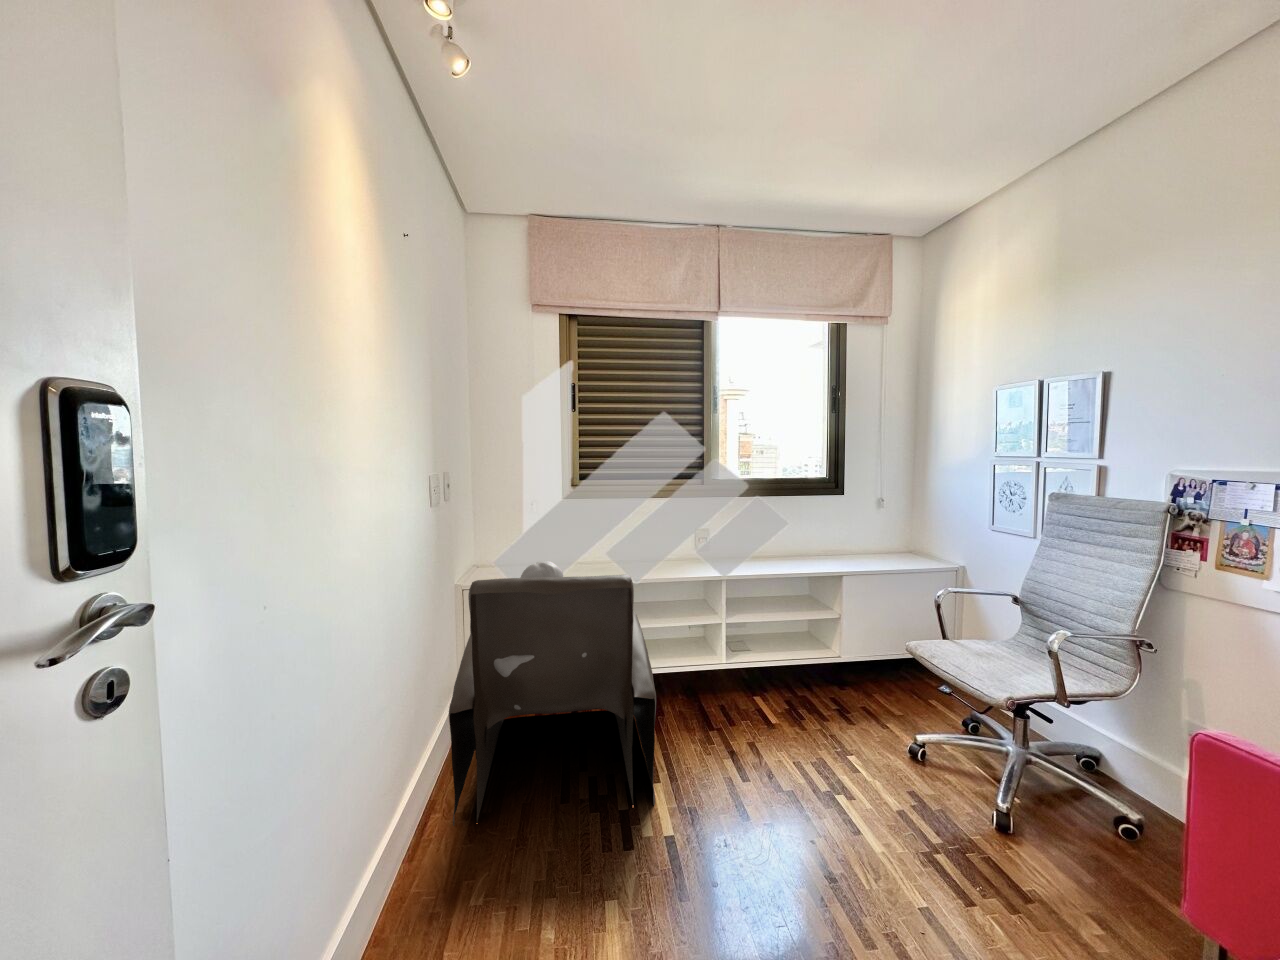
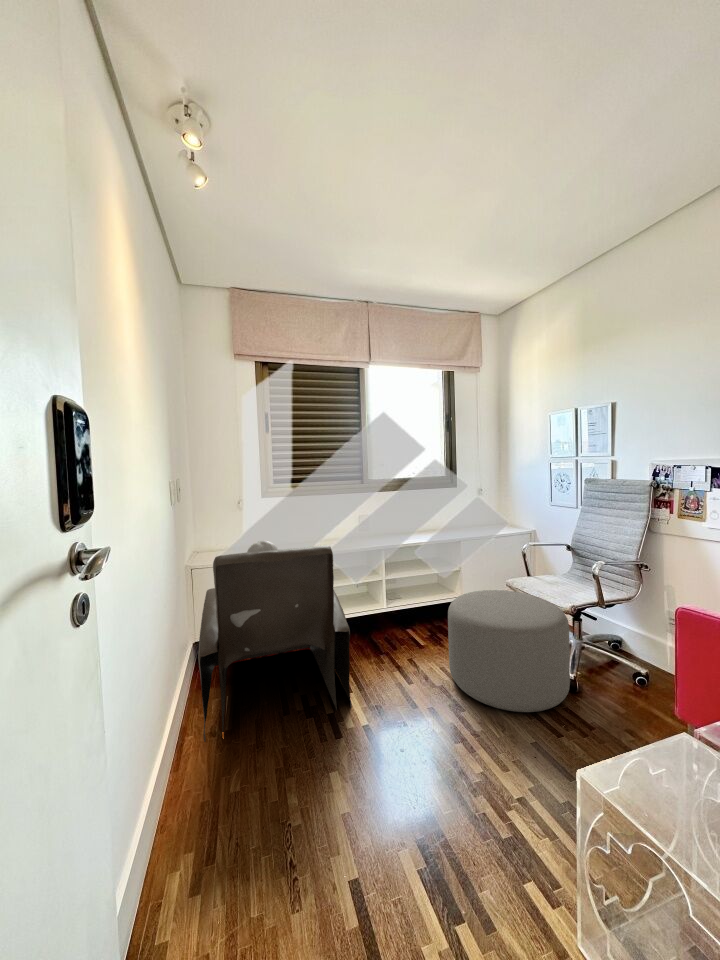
ottoman: none [806,656,1001,856] -> present [448,590,570,712]

